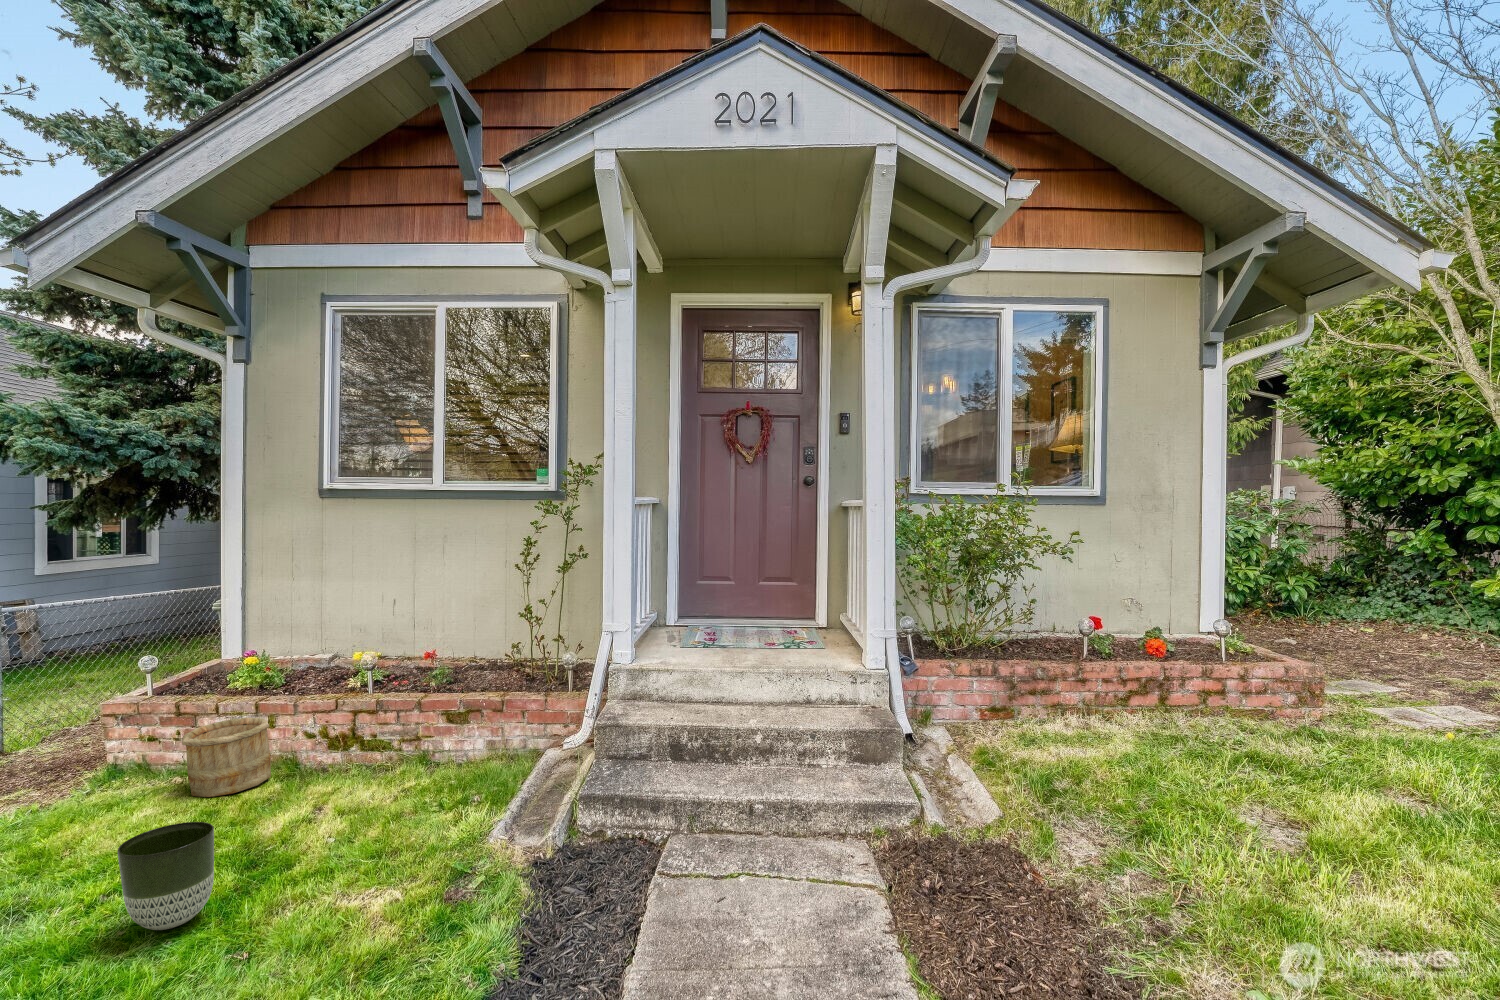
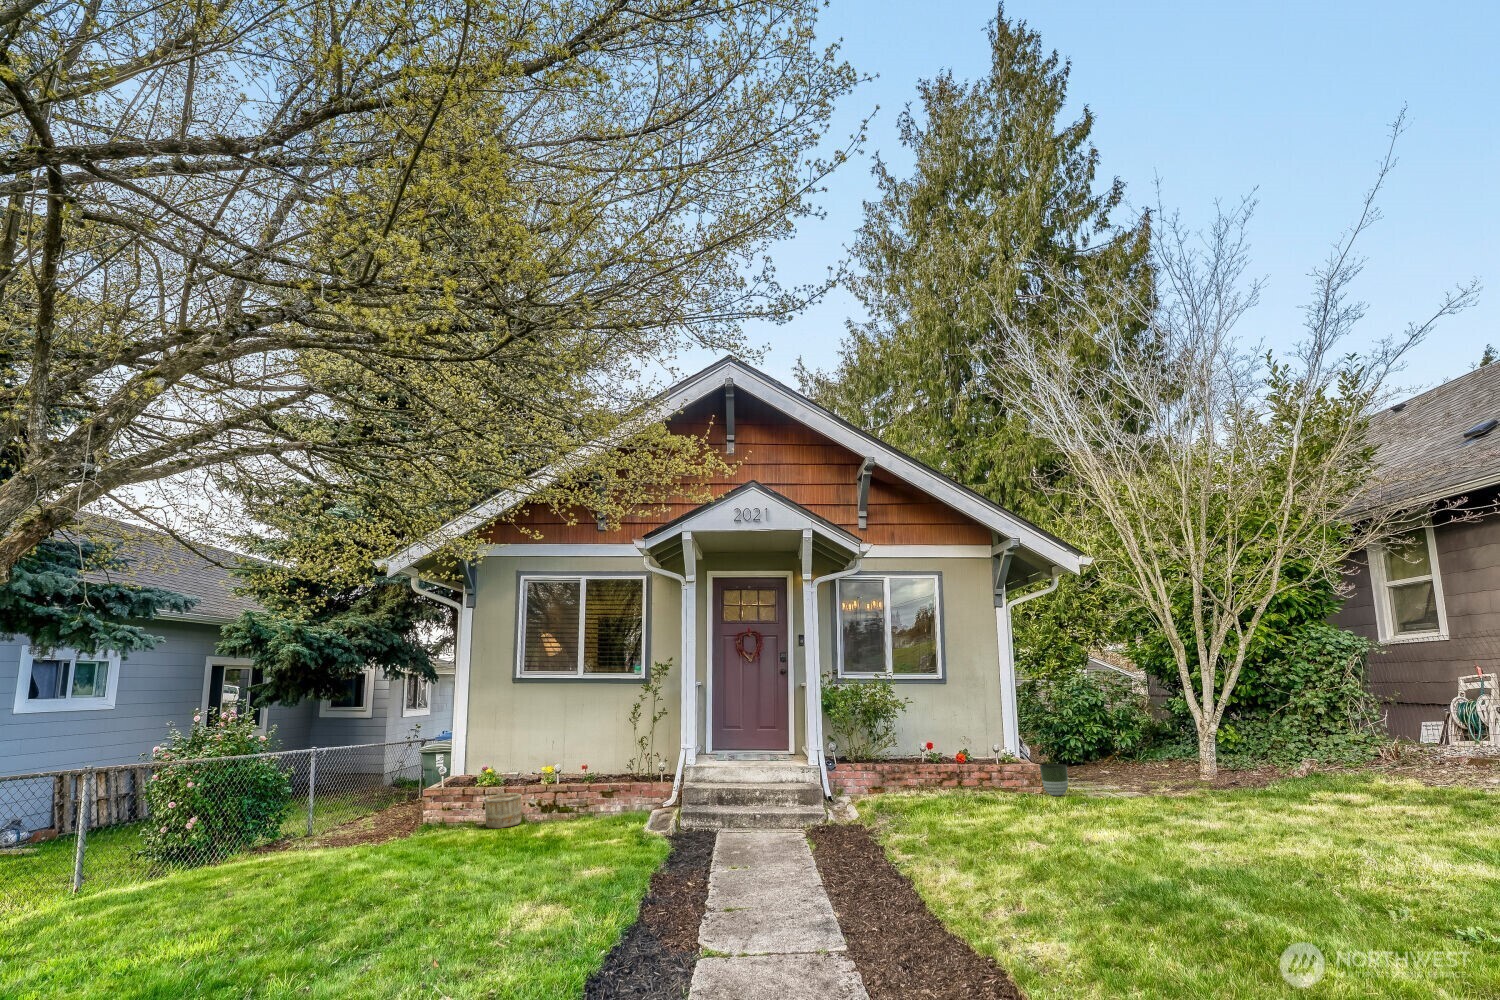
planter: present [118,822,214,930] -> present [1040,764,1068,796]

